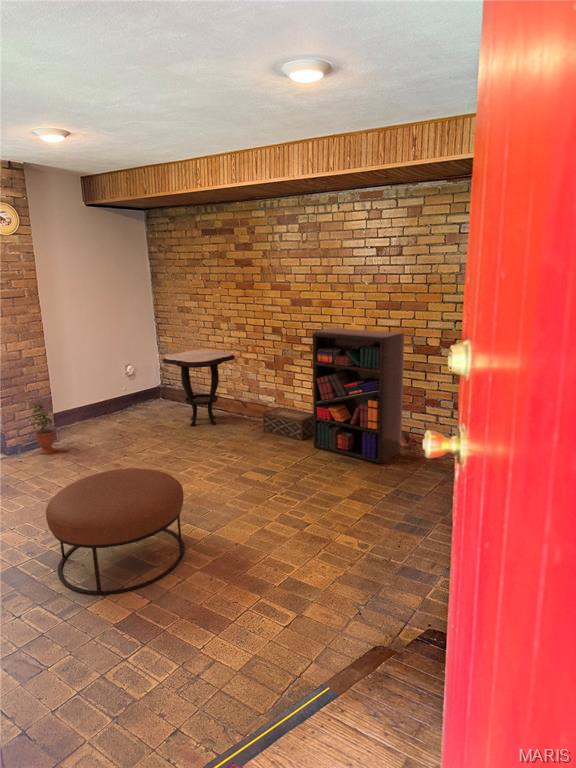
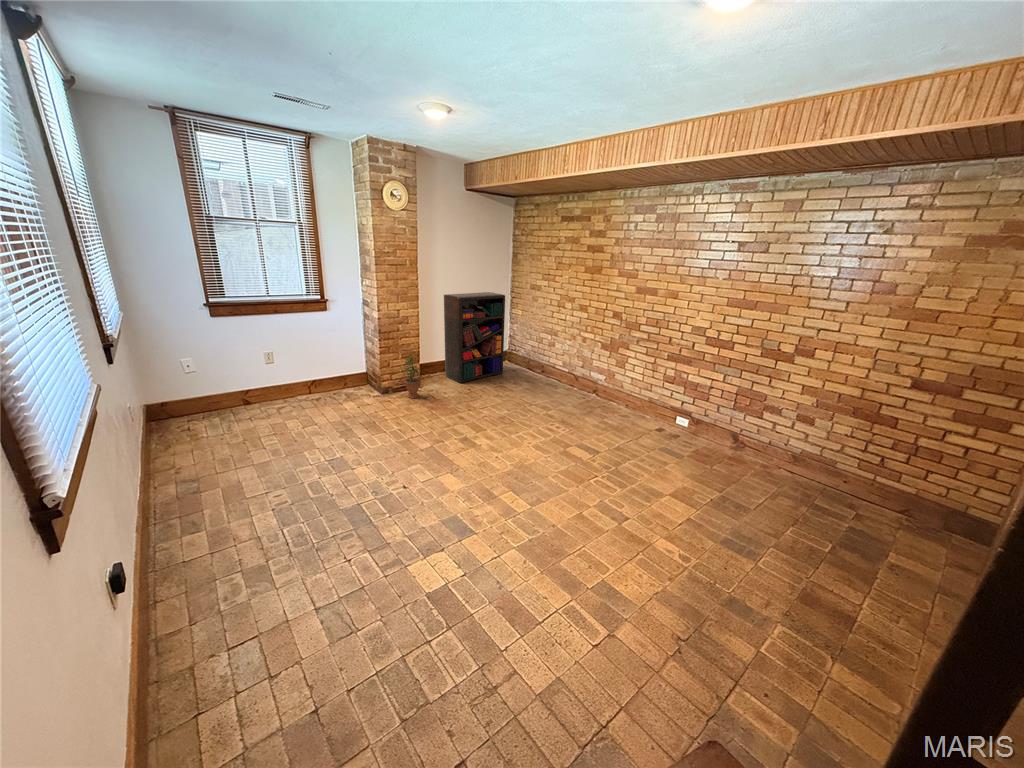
bookshelf: present [312,328,404,464] -> present [444,292,505,383]
side table: present [163,350,235,426] -> none [512,325,575,392]
woven basket: present [263,407,314,440] -> none [591,386,644,421]
ottoman: present [46,468,185,595] -> none [387,435,510,557]

